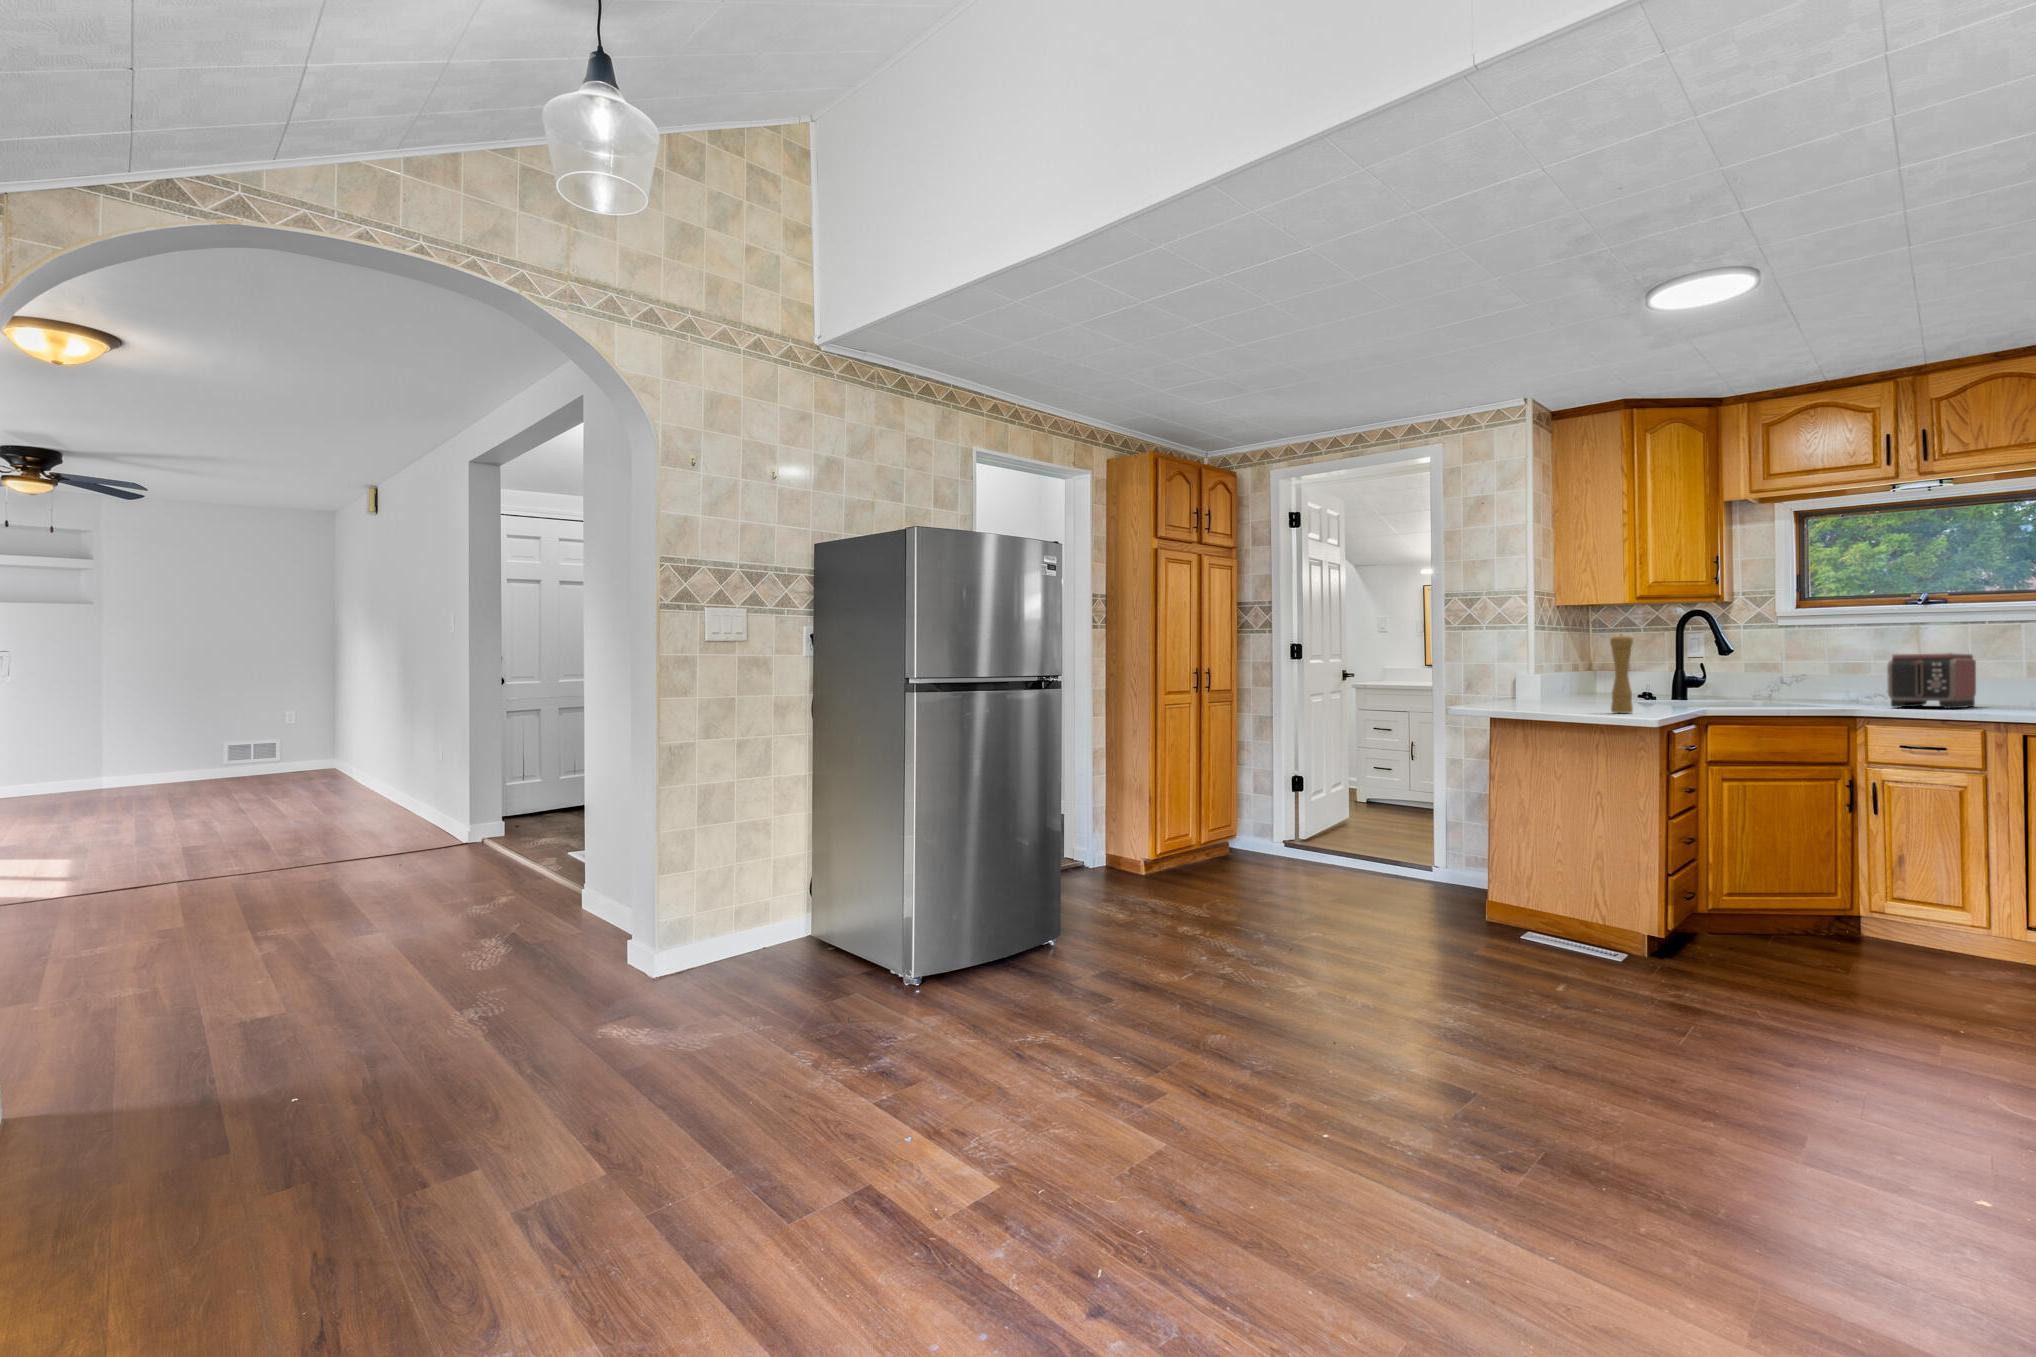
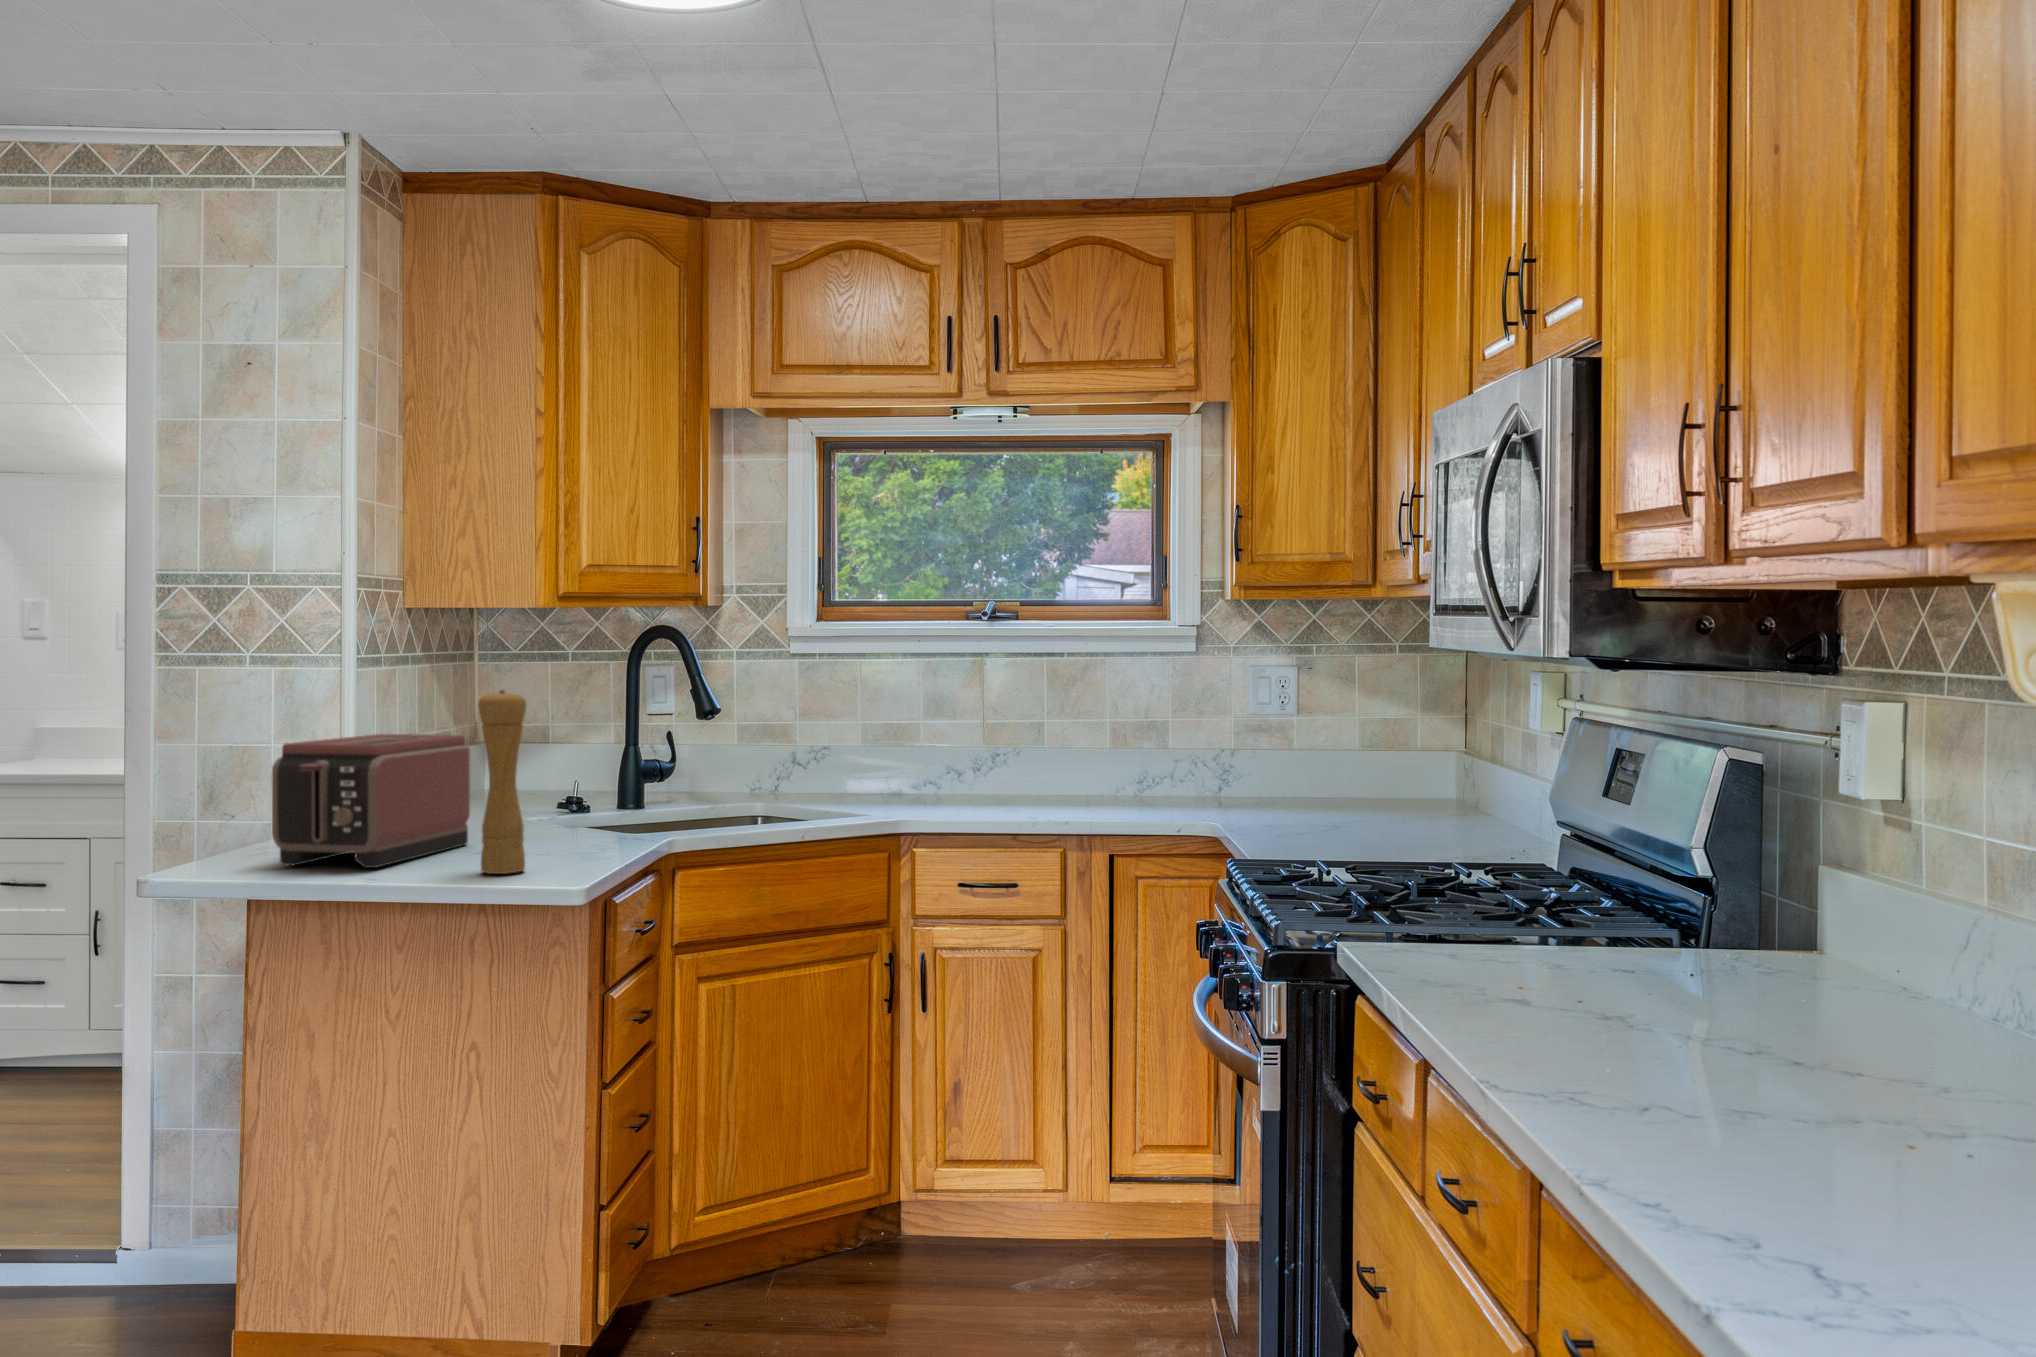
toaster: present [1887,653,1976,708] -> present [272,734,470,868]

